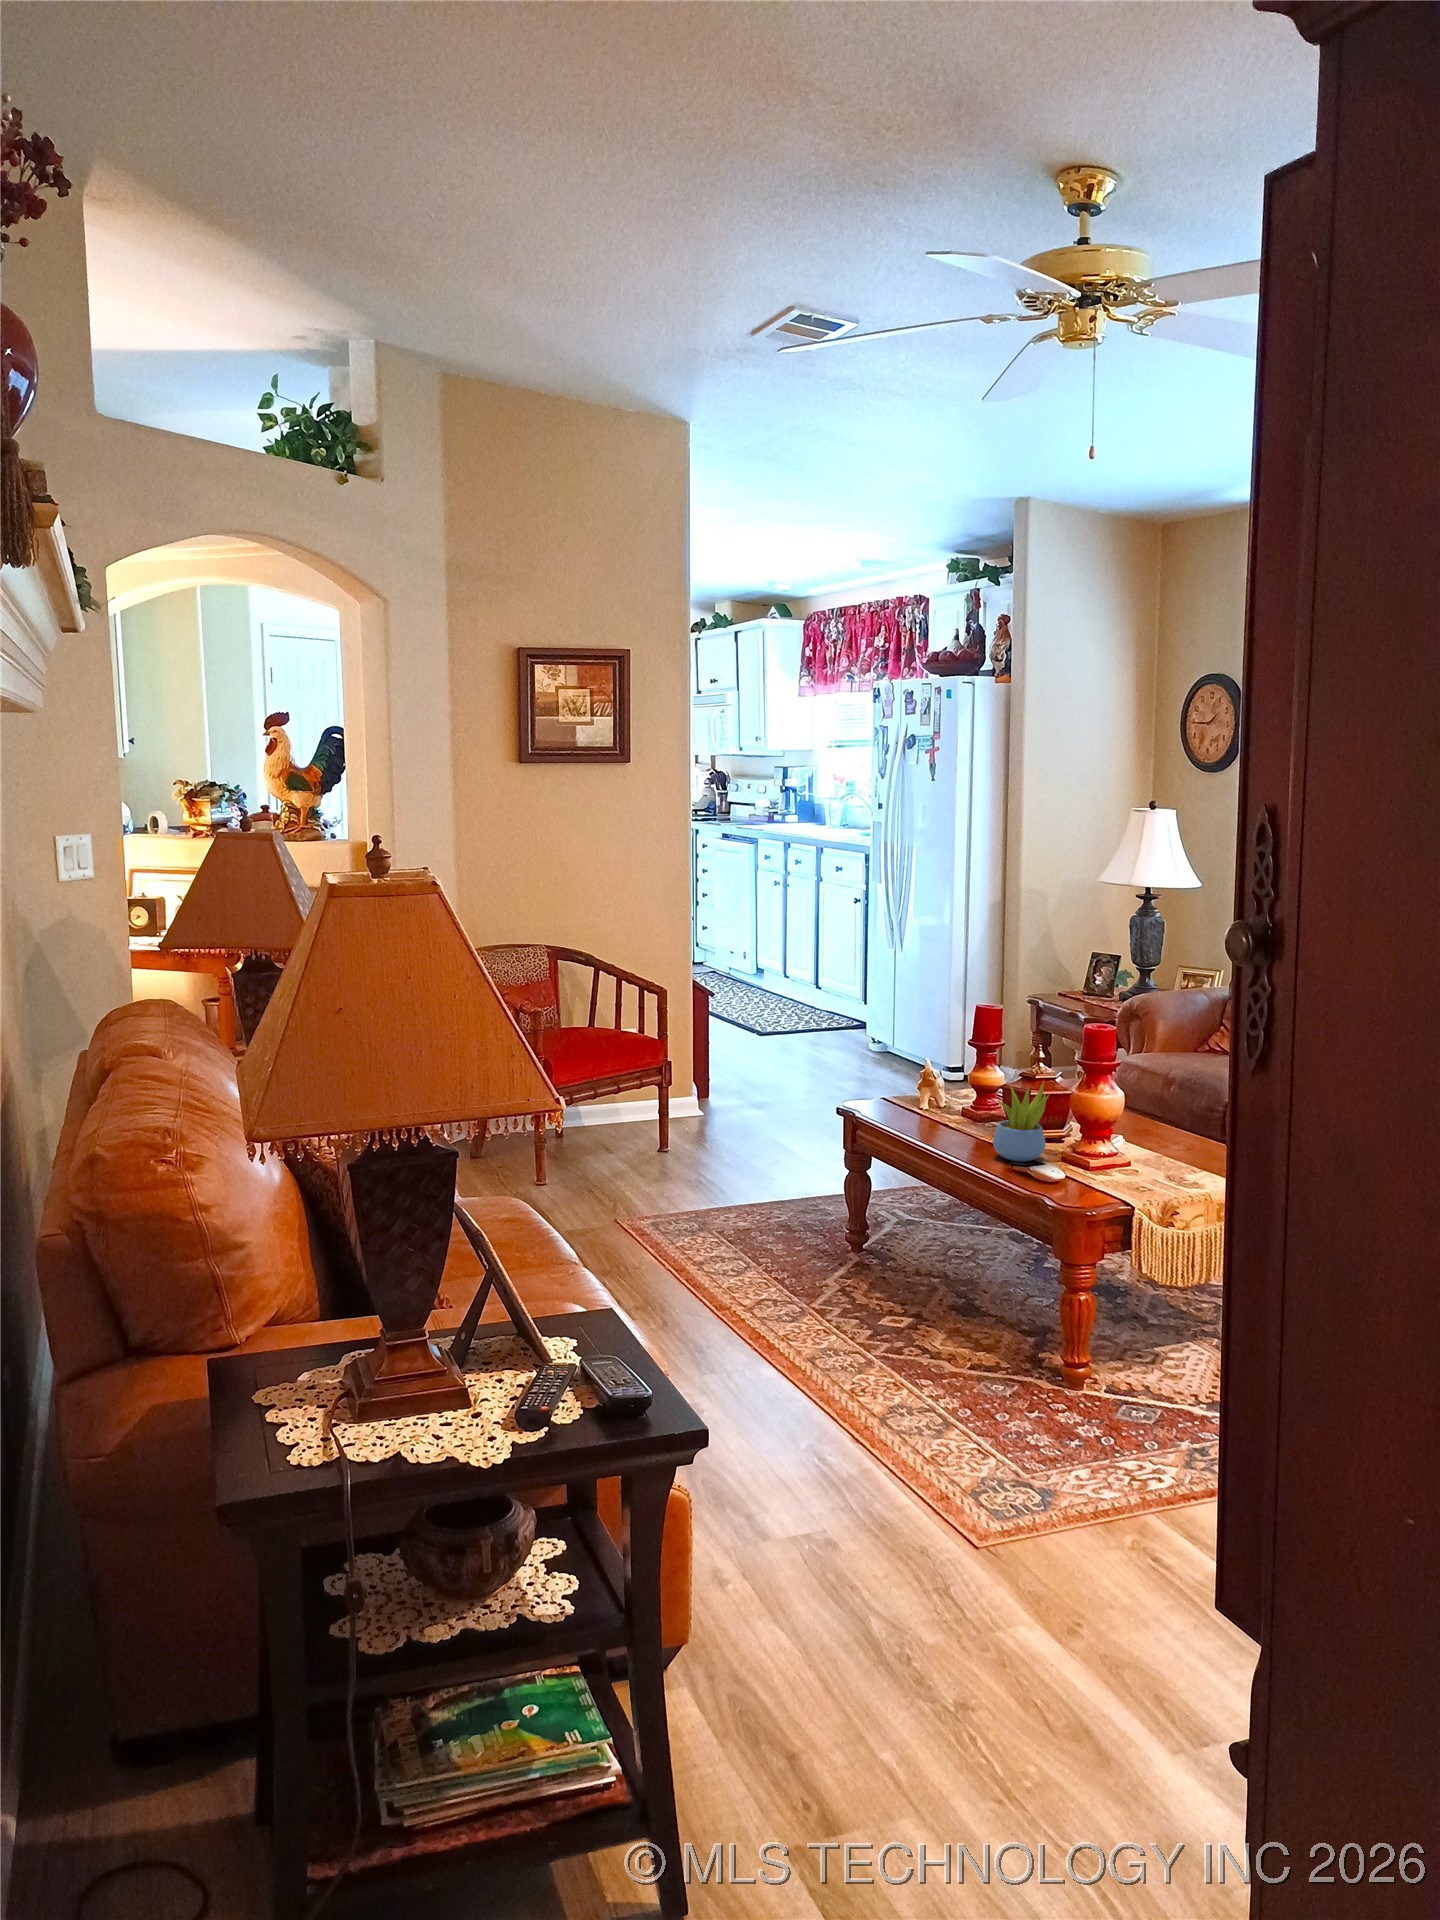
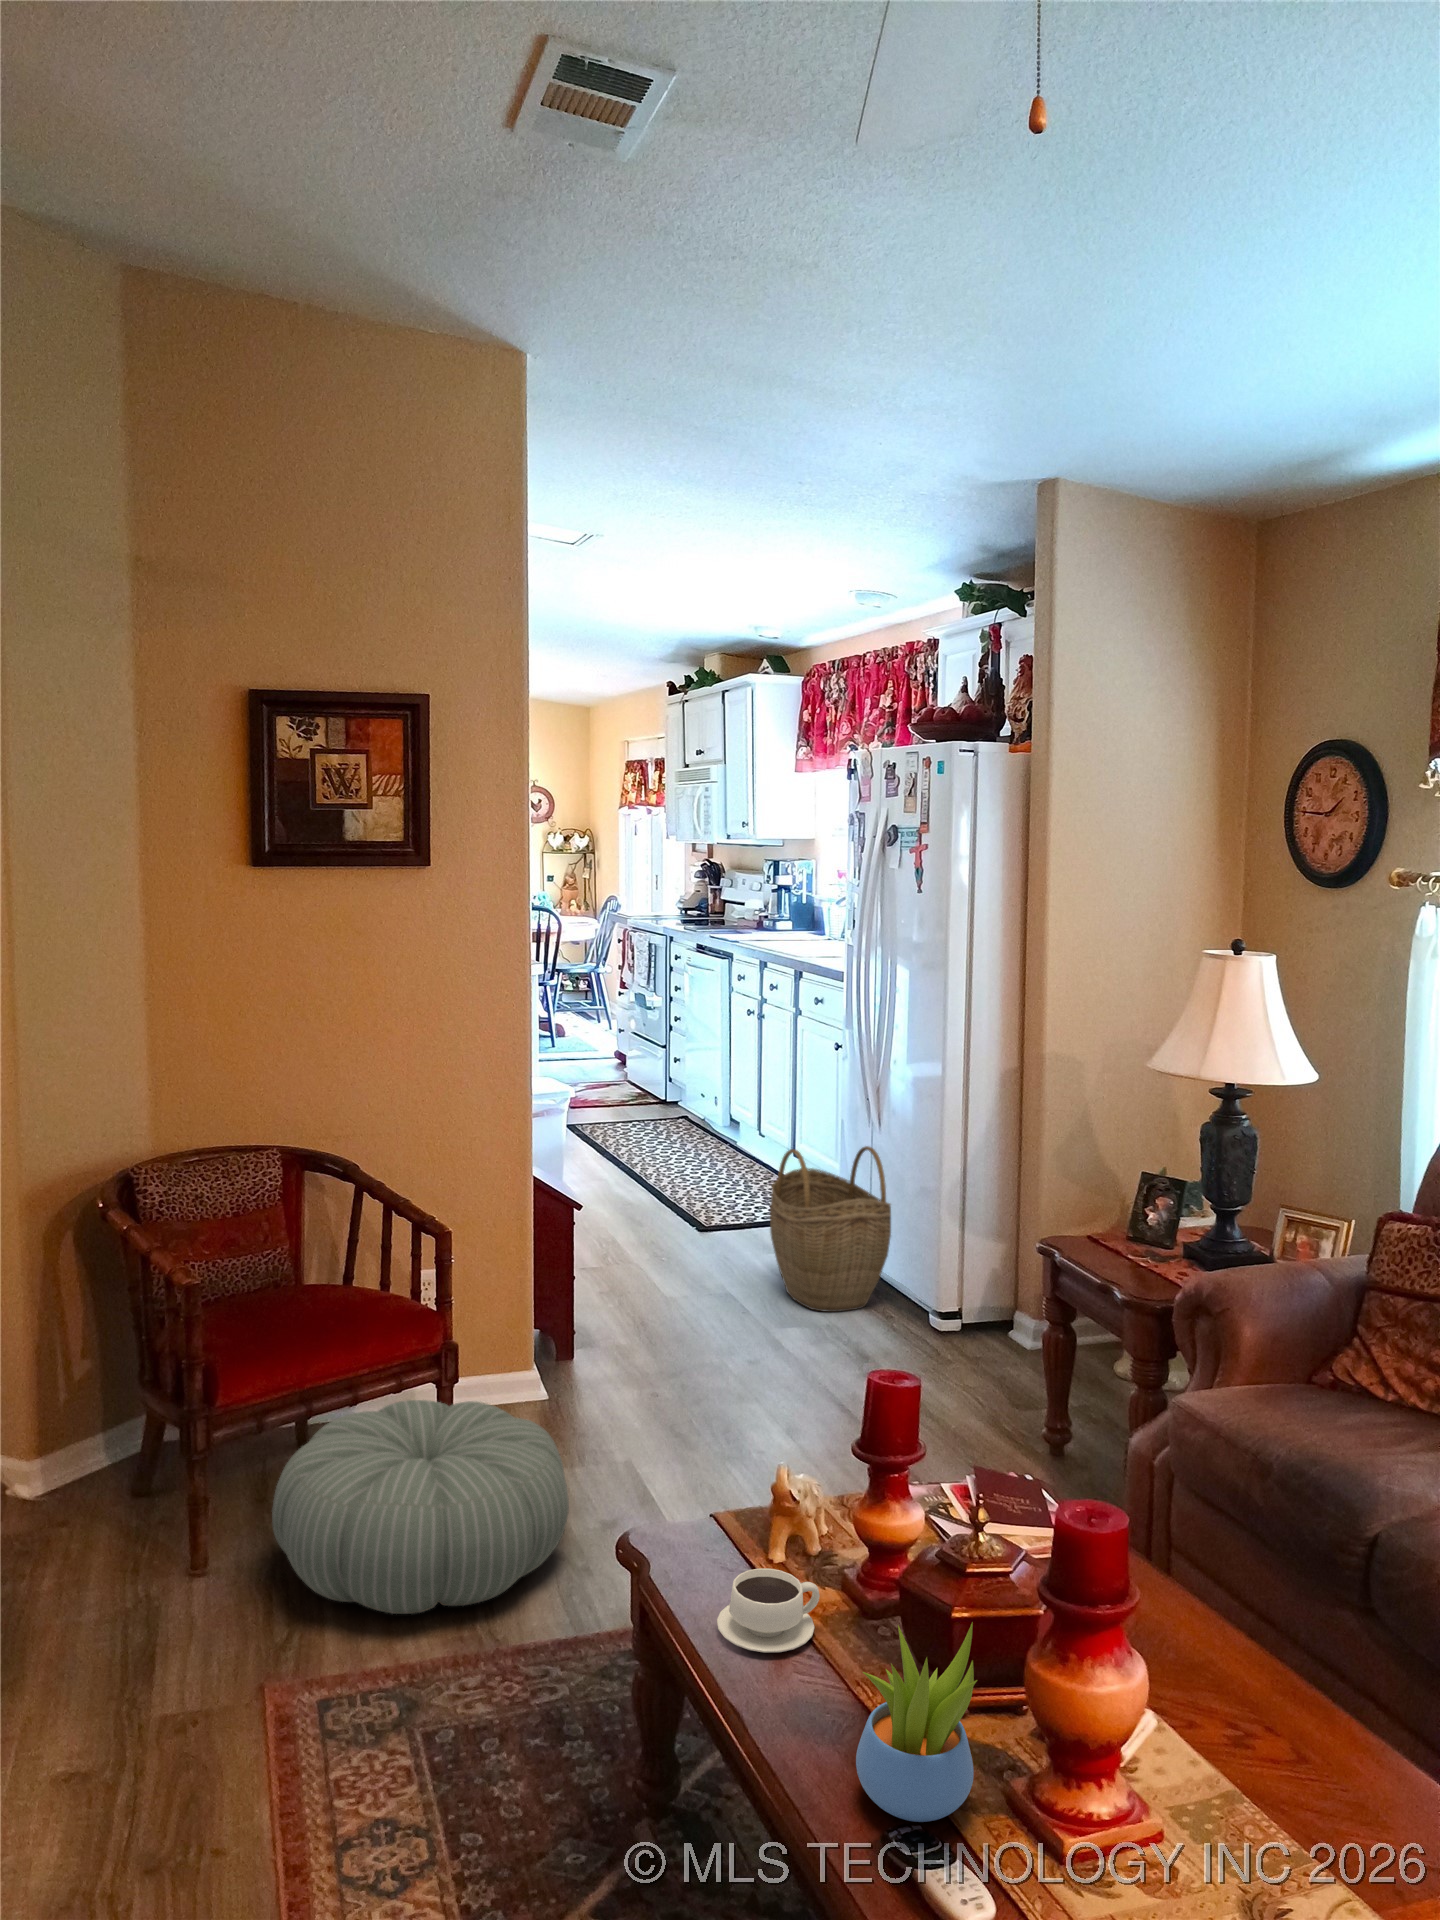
woven basket: none [825,962,912,1074] -> present [770,1146,891,1312]
pouf: none [586,1093,760,1195] -> present [272,1400,569,1614]
teacup: none [906,1099,955,1129] -> present [717,1568,820,1653]

